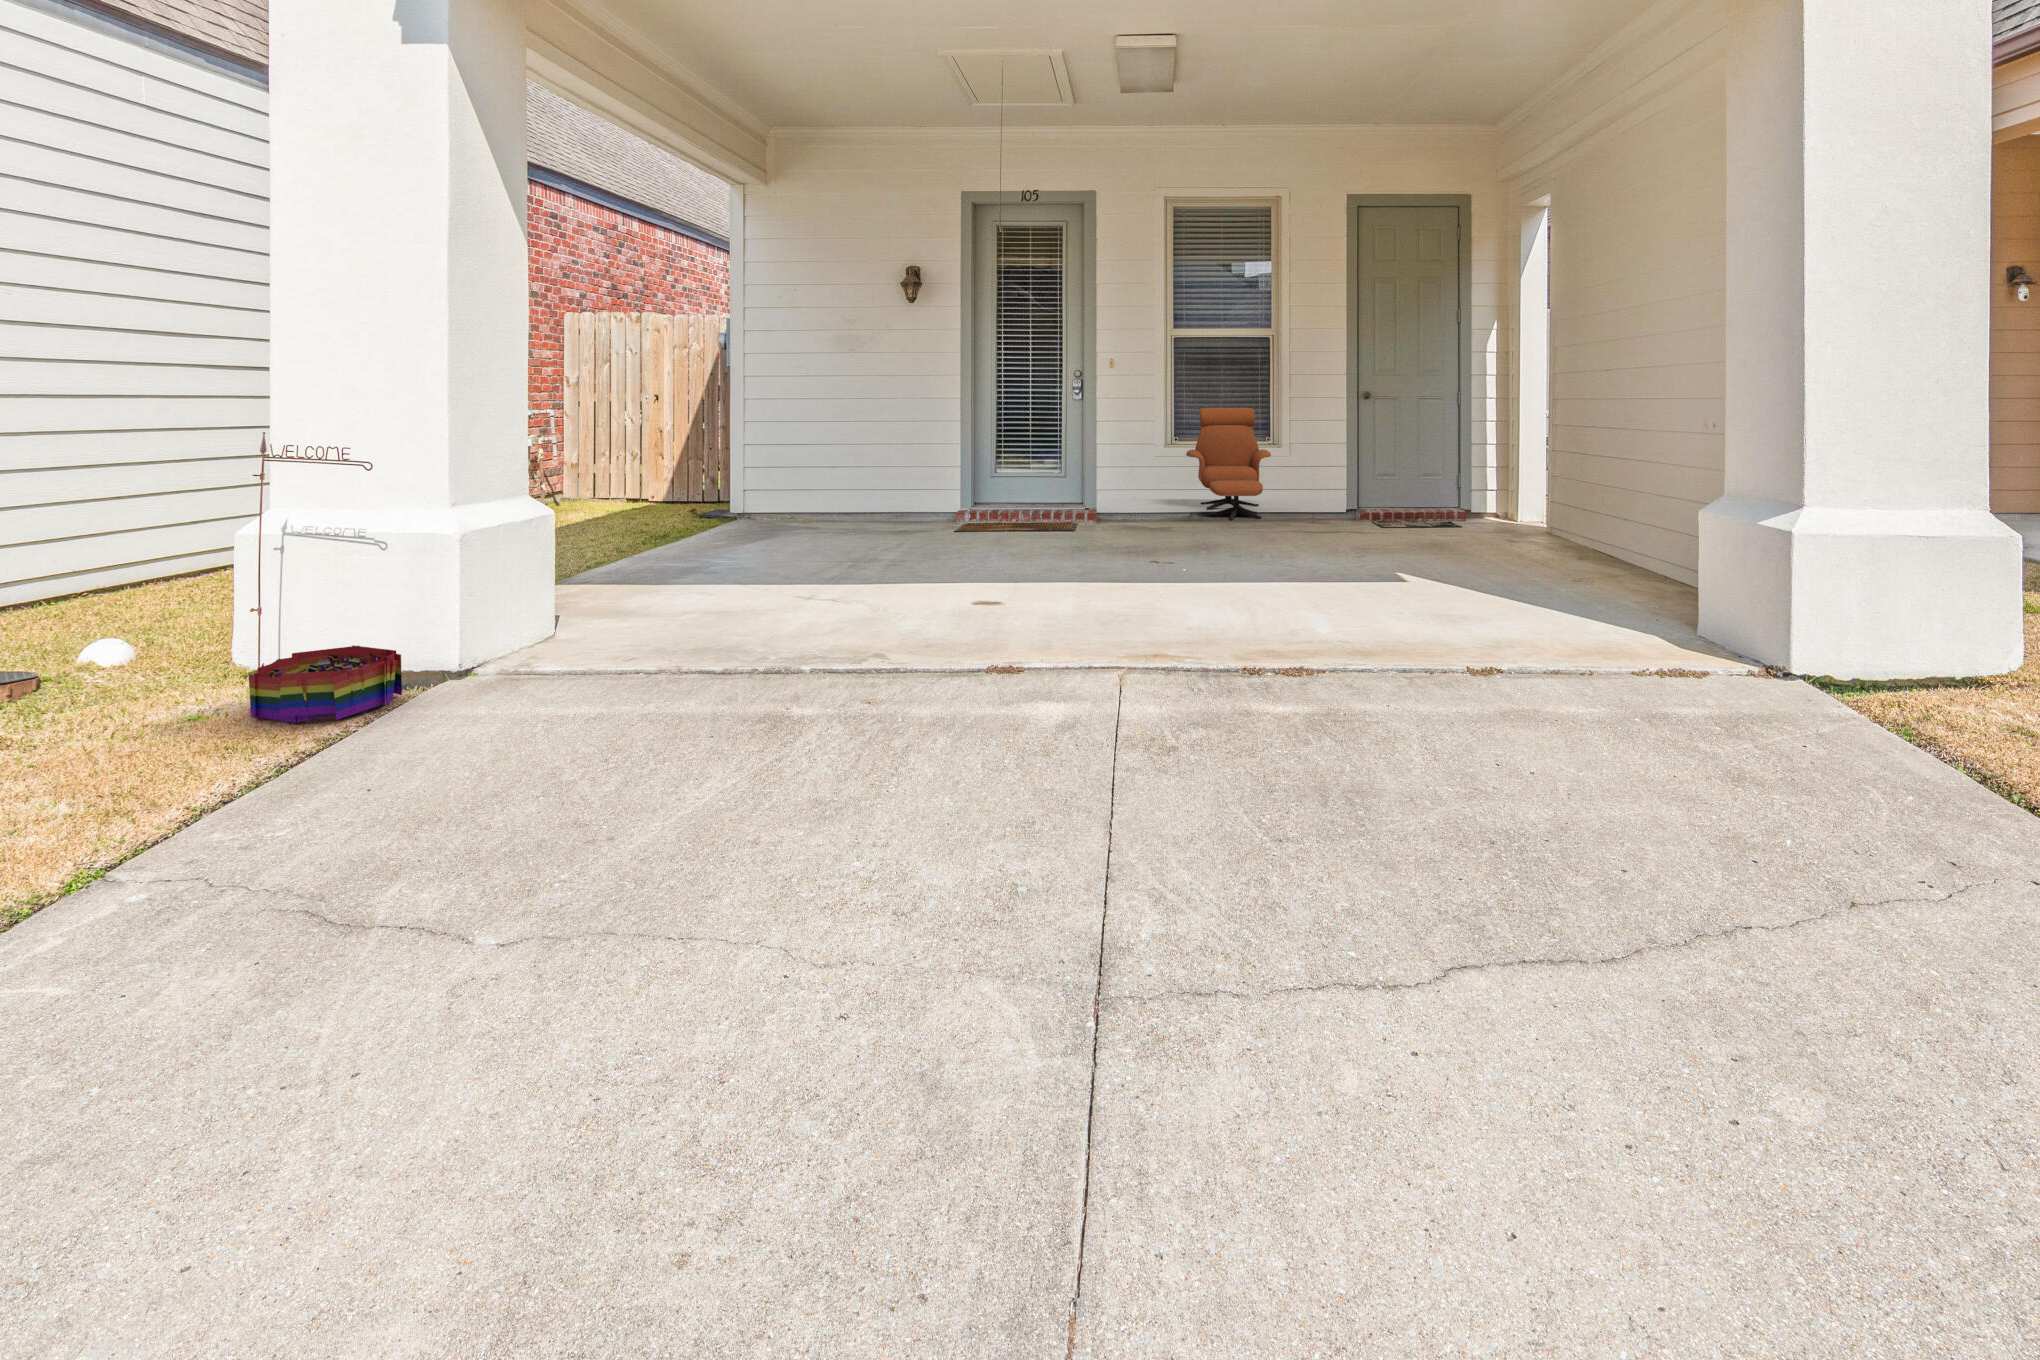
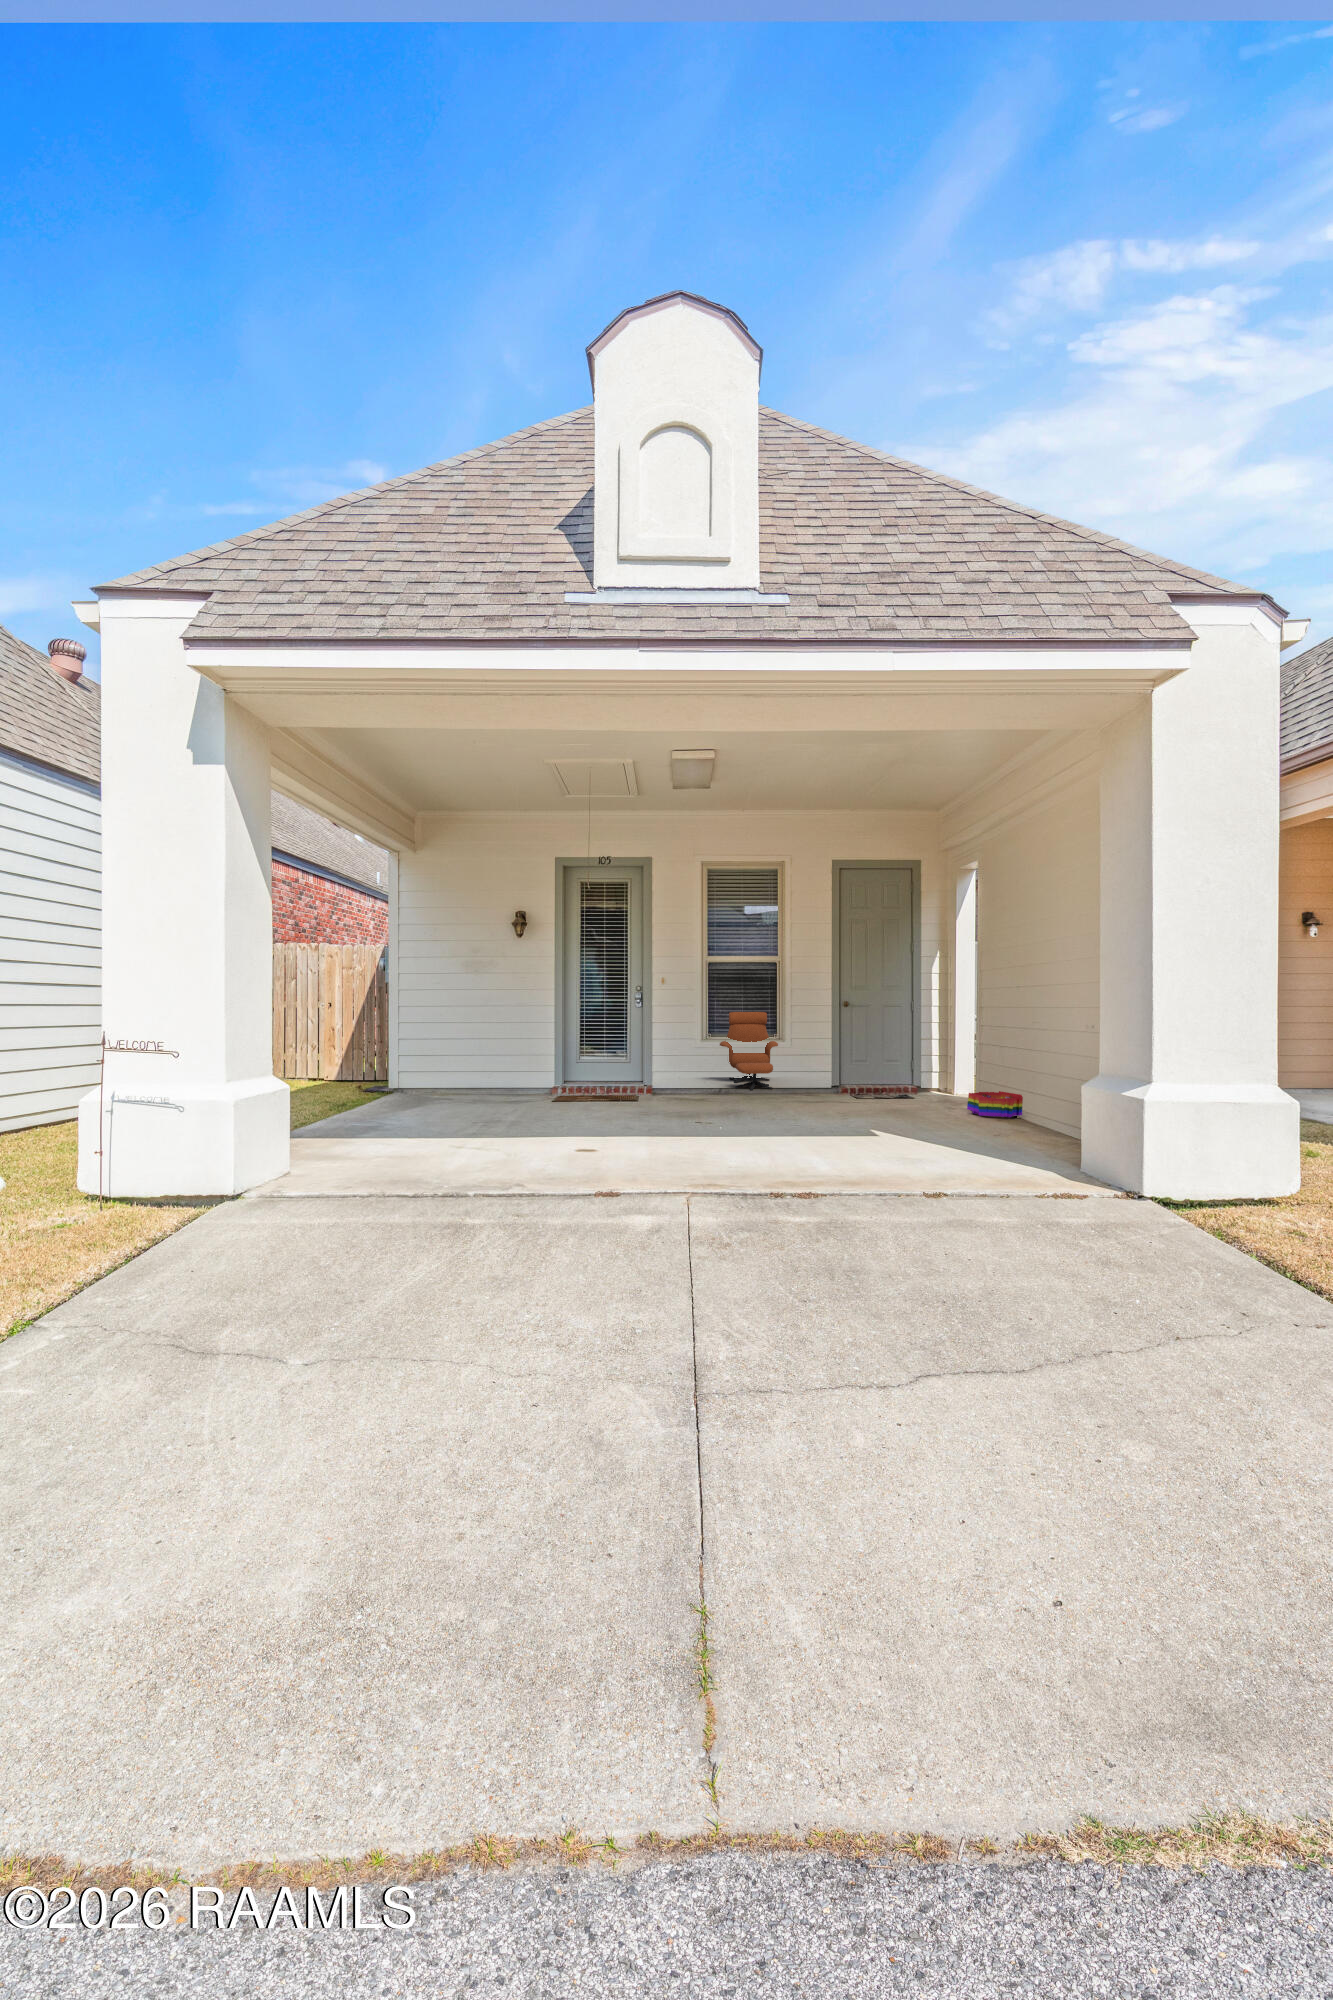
storage bin: present [249,645,402,723] -> present [967,1091,1023,1117]

